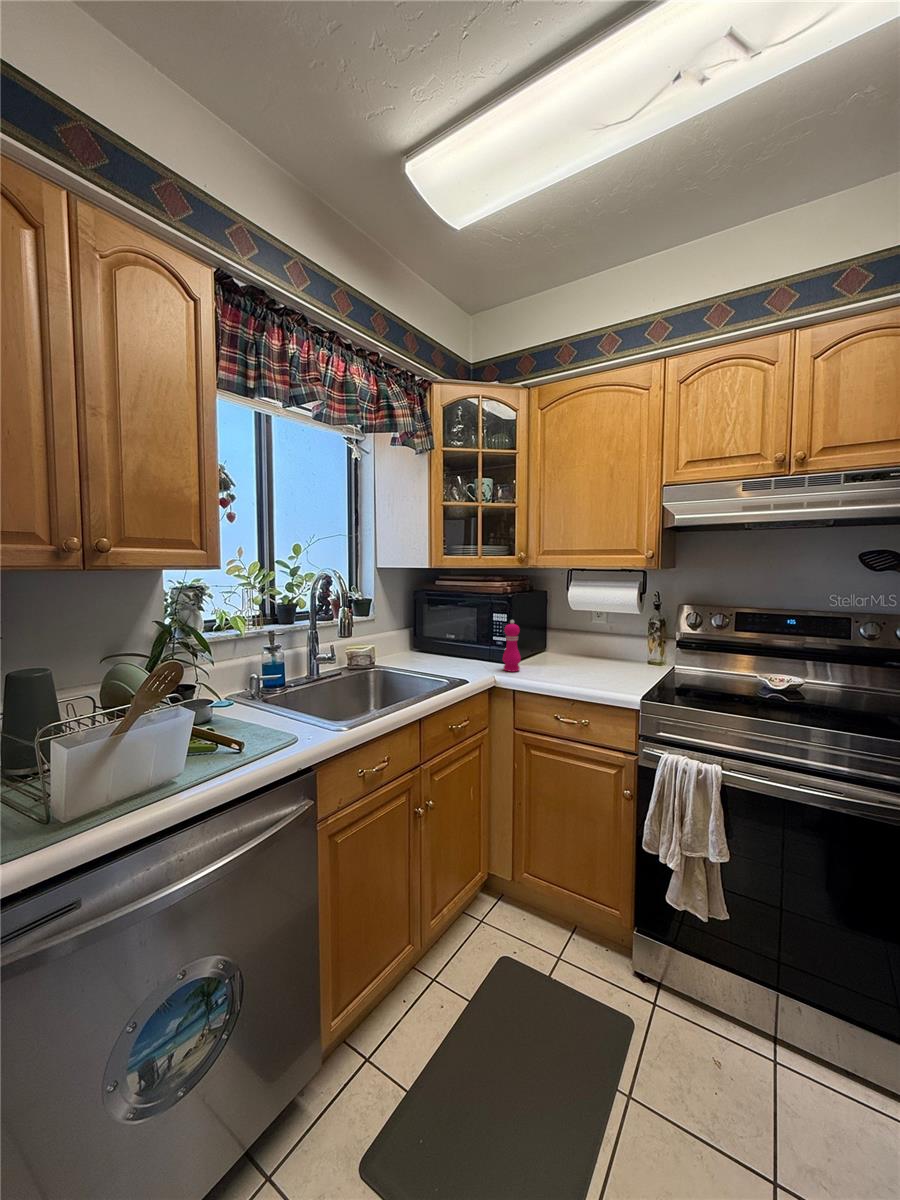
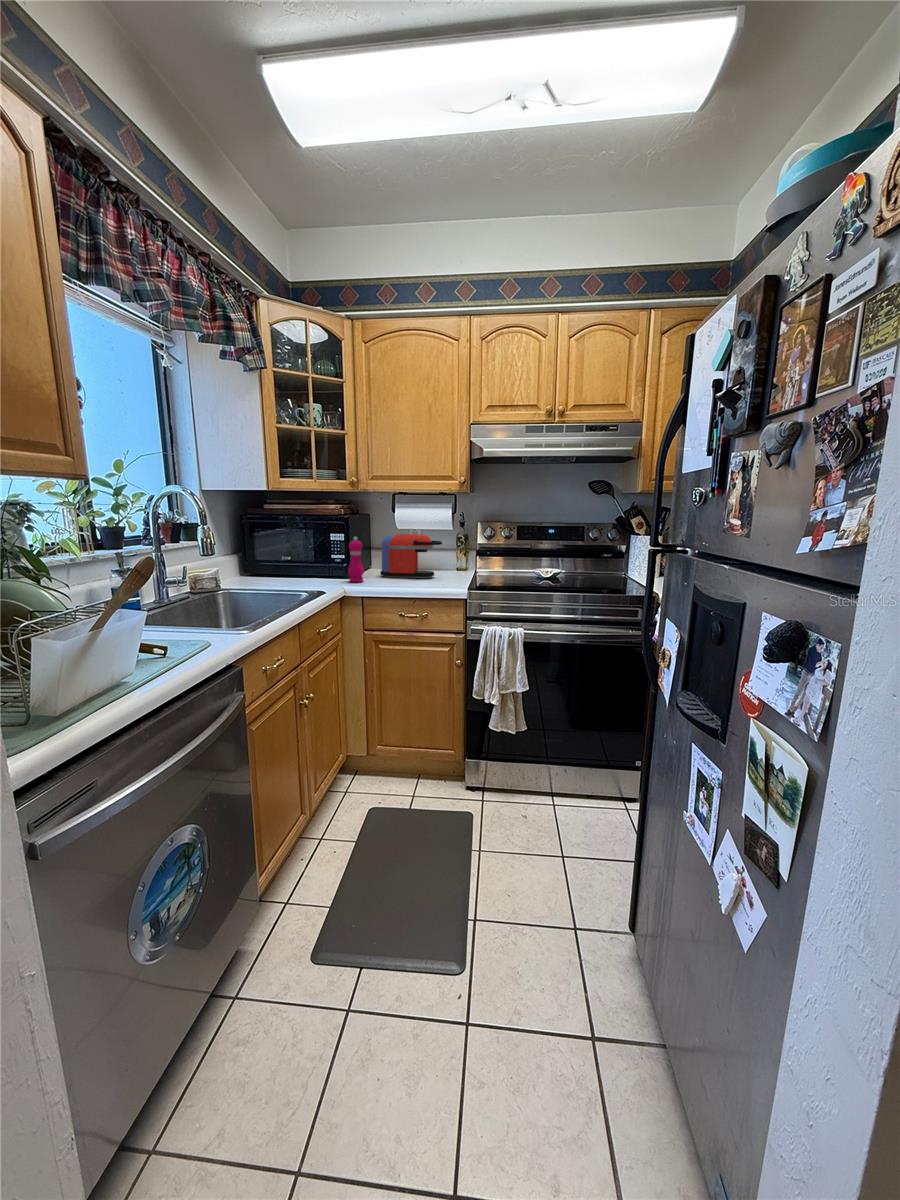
coffee maker: none [546,616,621,672] -> present [381,534,442,578]

